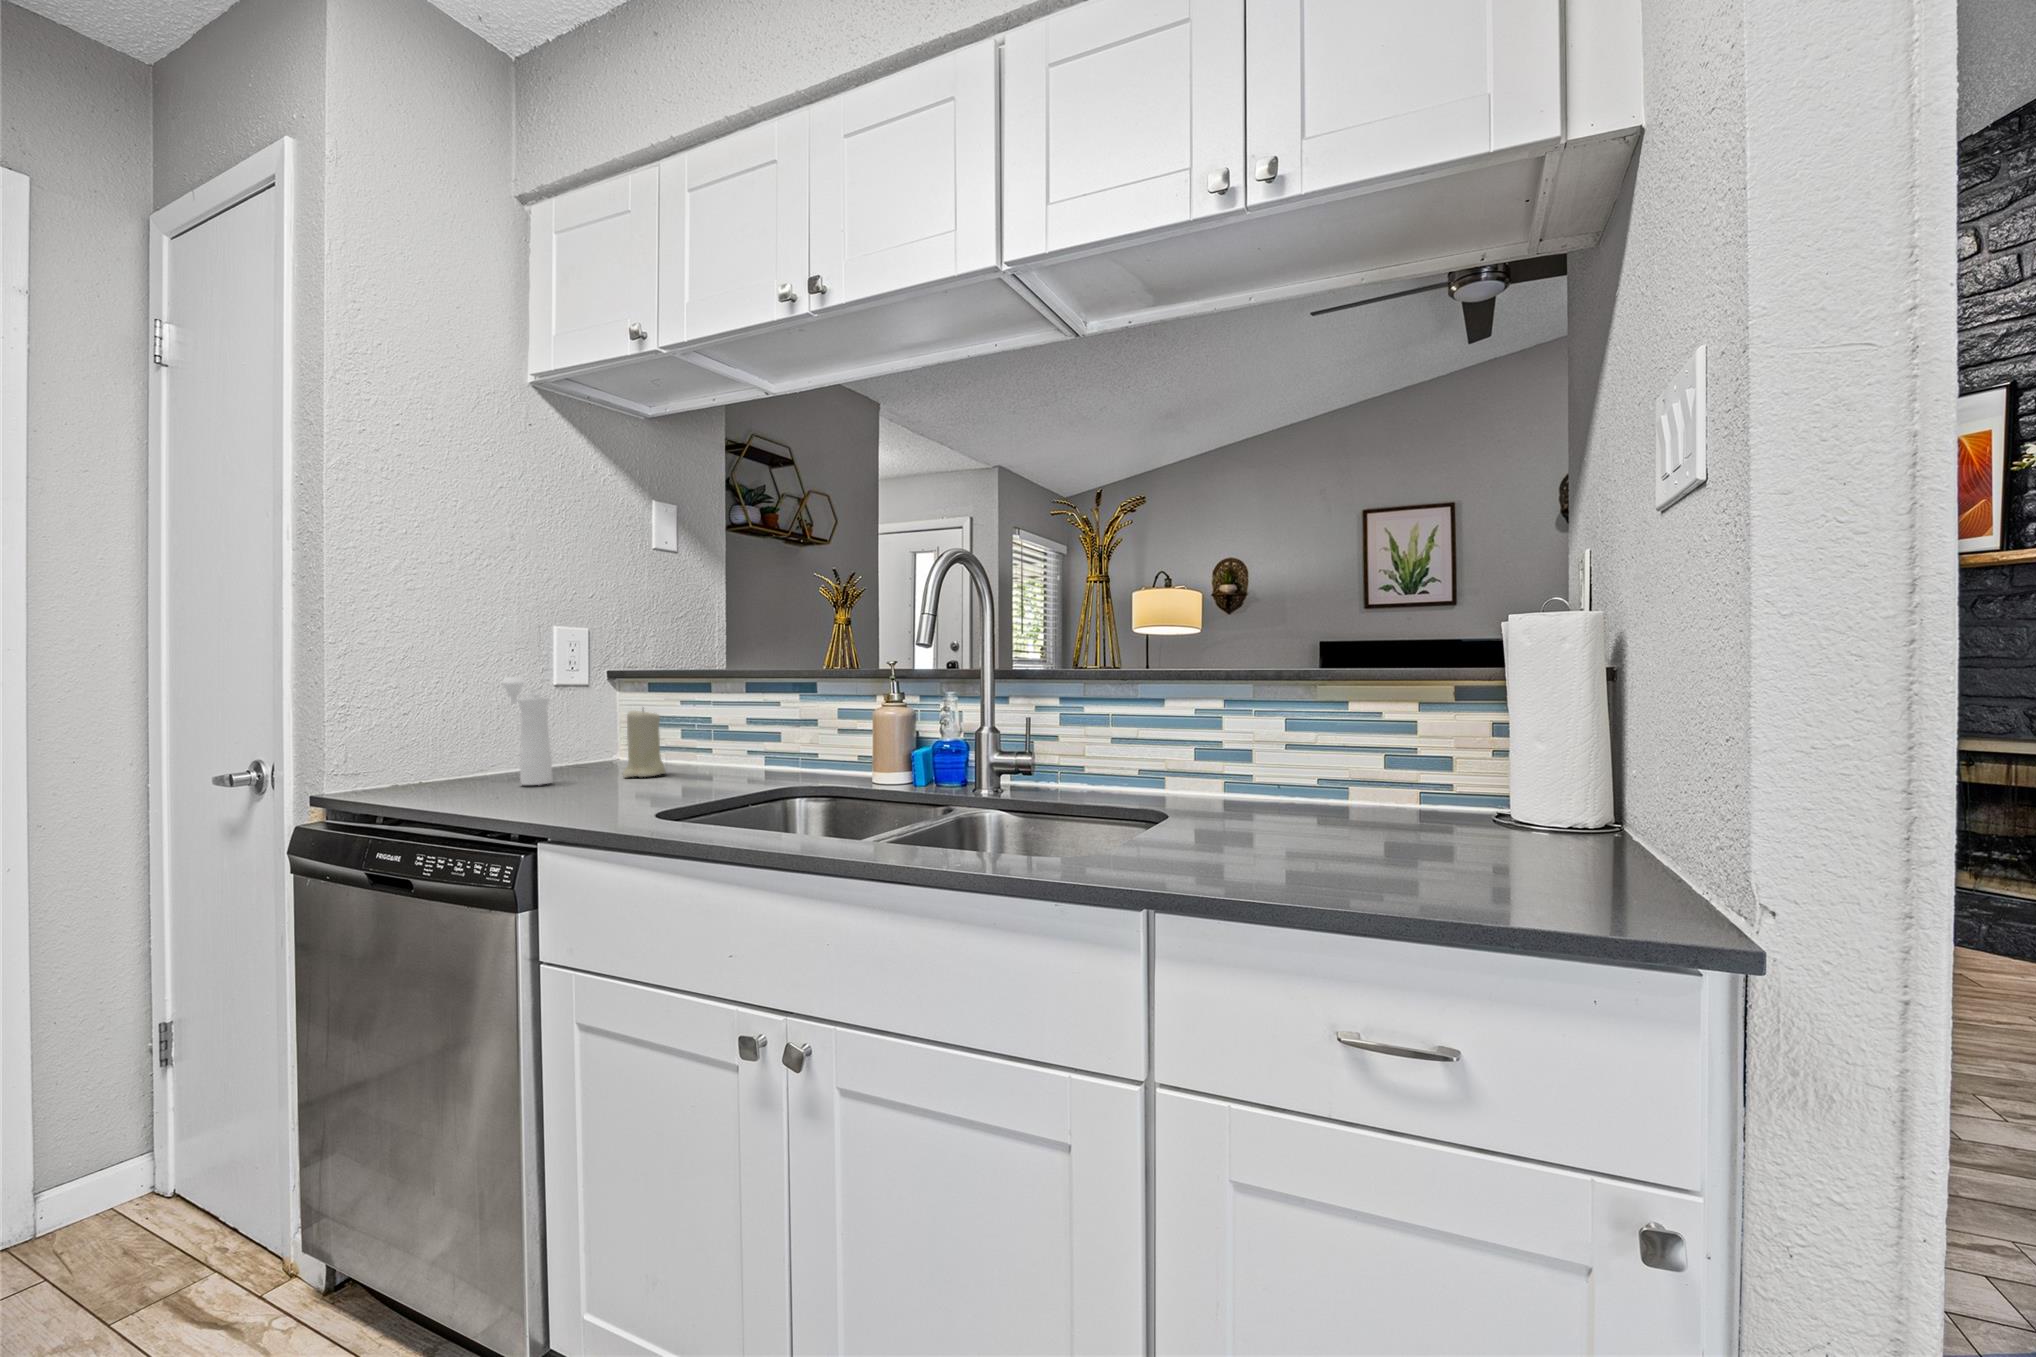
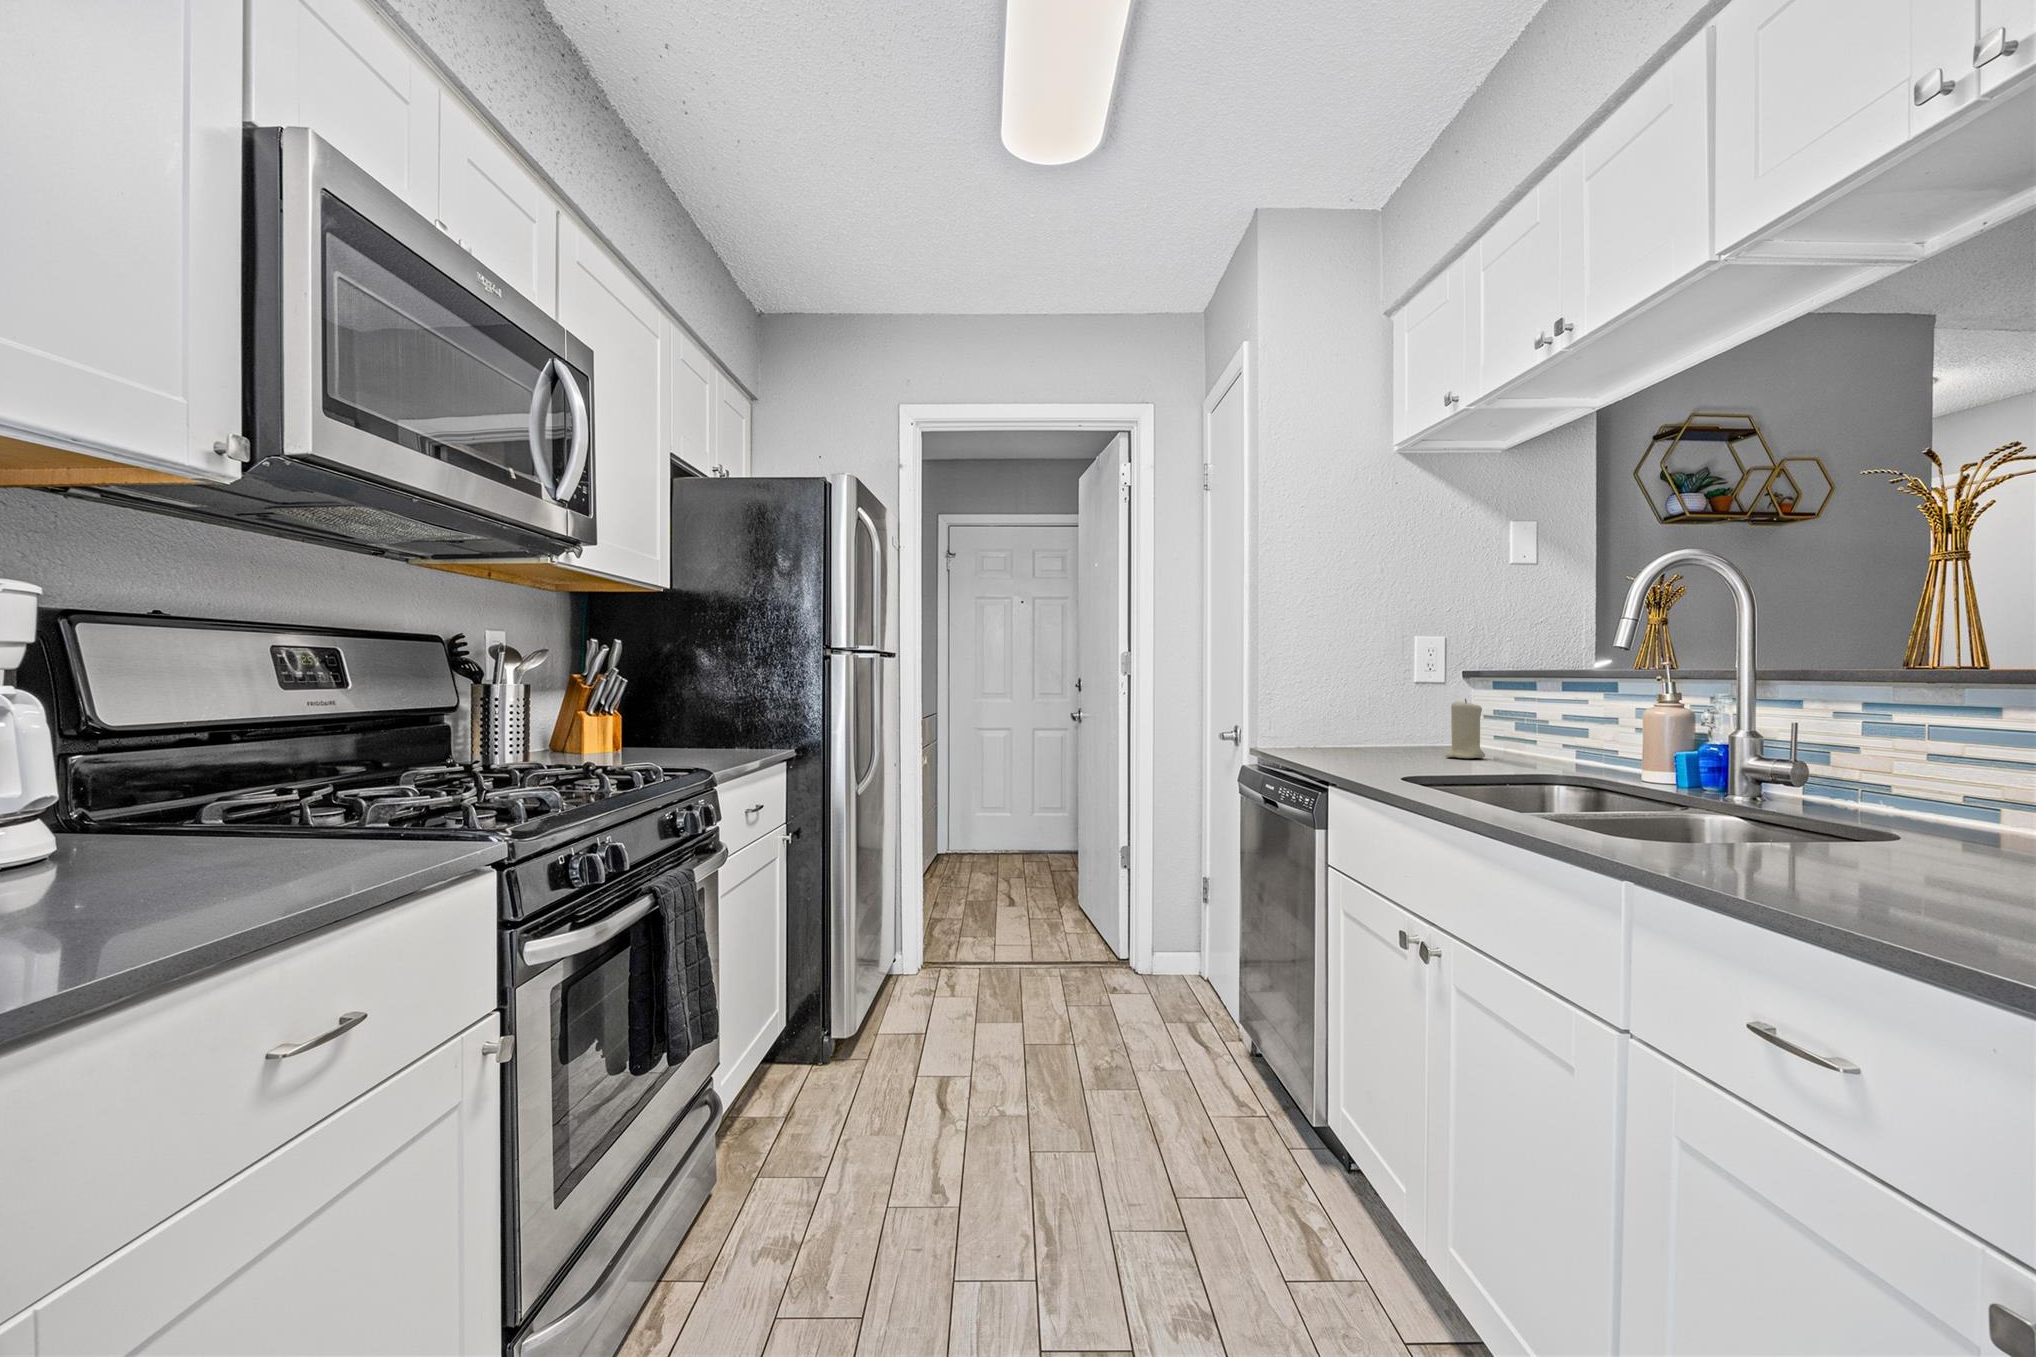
pepper mill: present [502,677,552,785] -> none [1362,671,1389,754]

